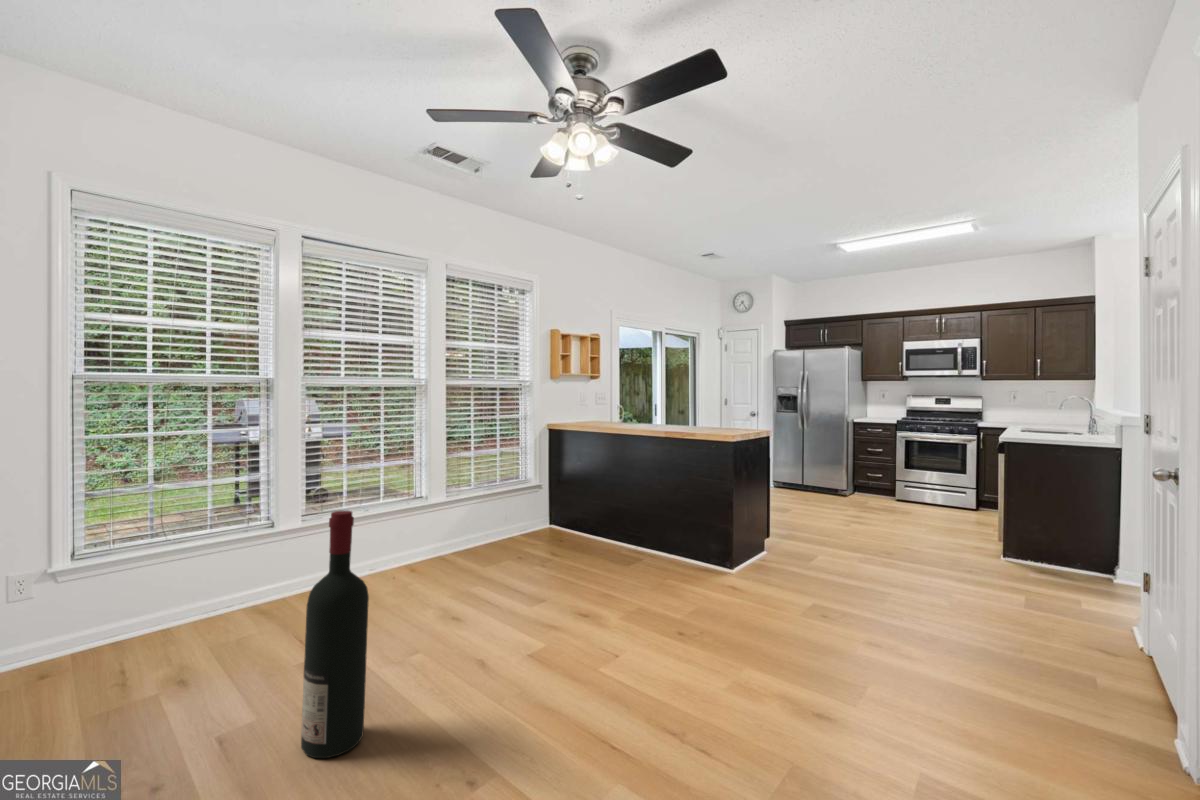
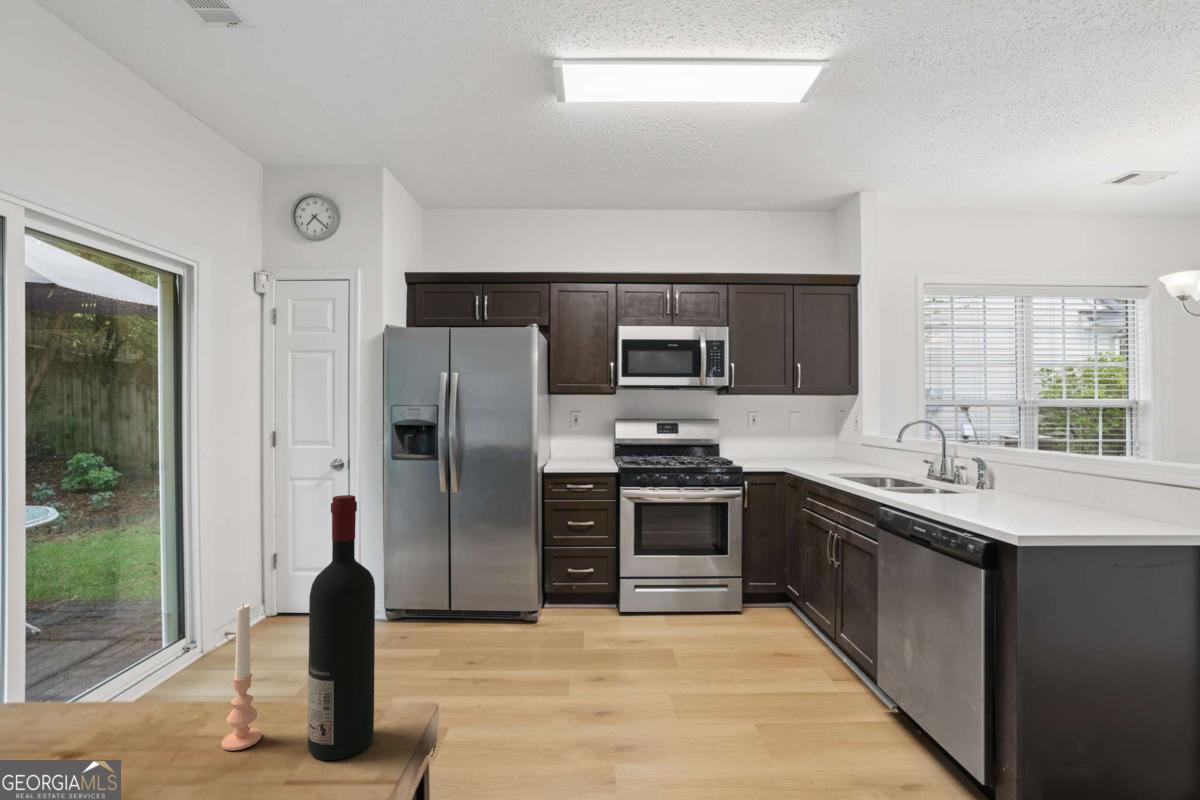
candle: none [218,611,257,749] -> present [222,604,262,751]

